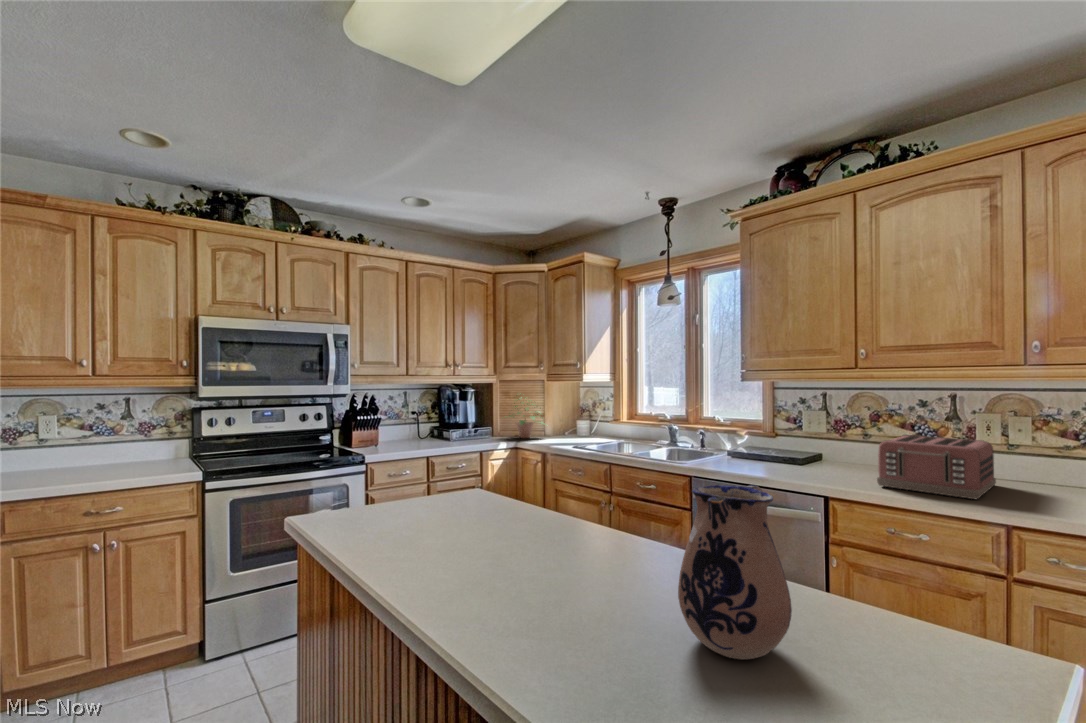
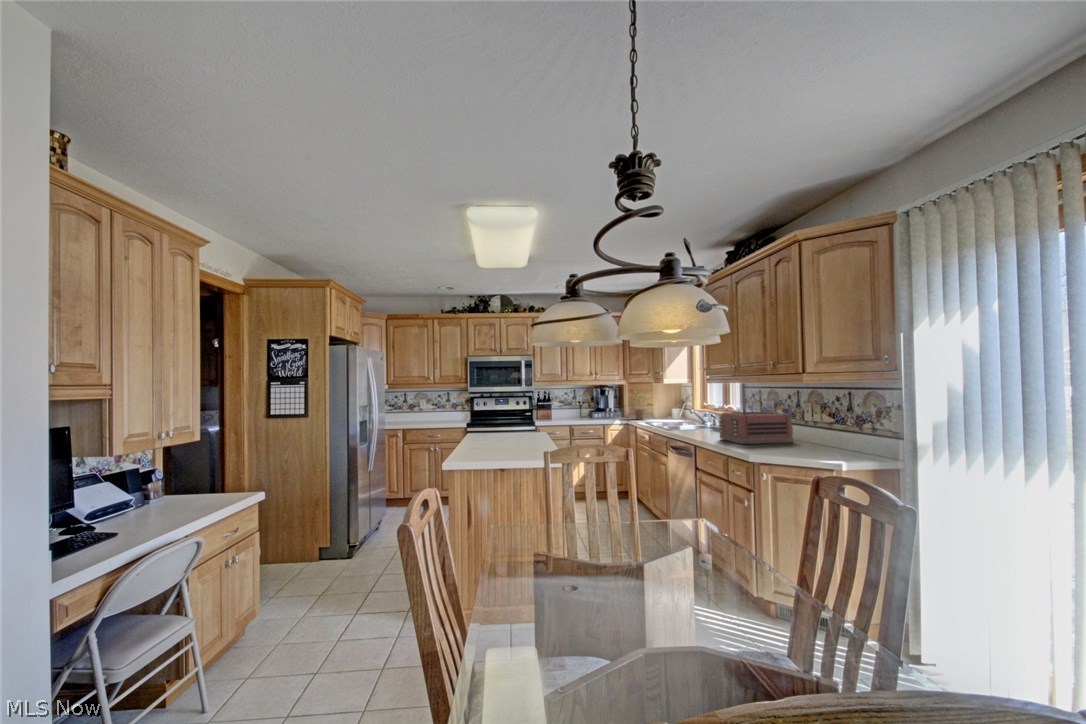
ceramic pitcher: present [678,485,792,659] -> none [480,409,516,453]

